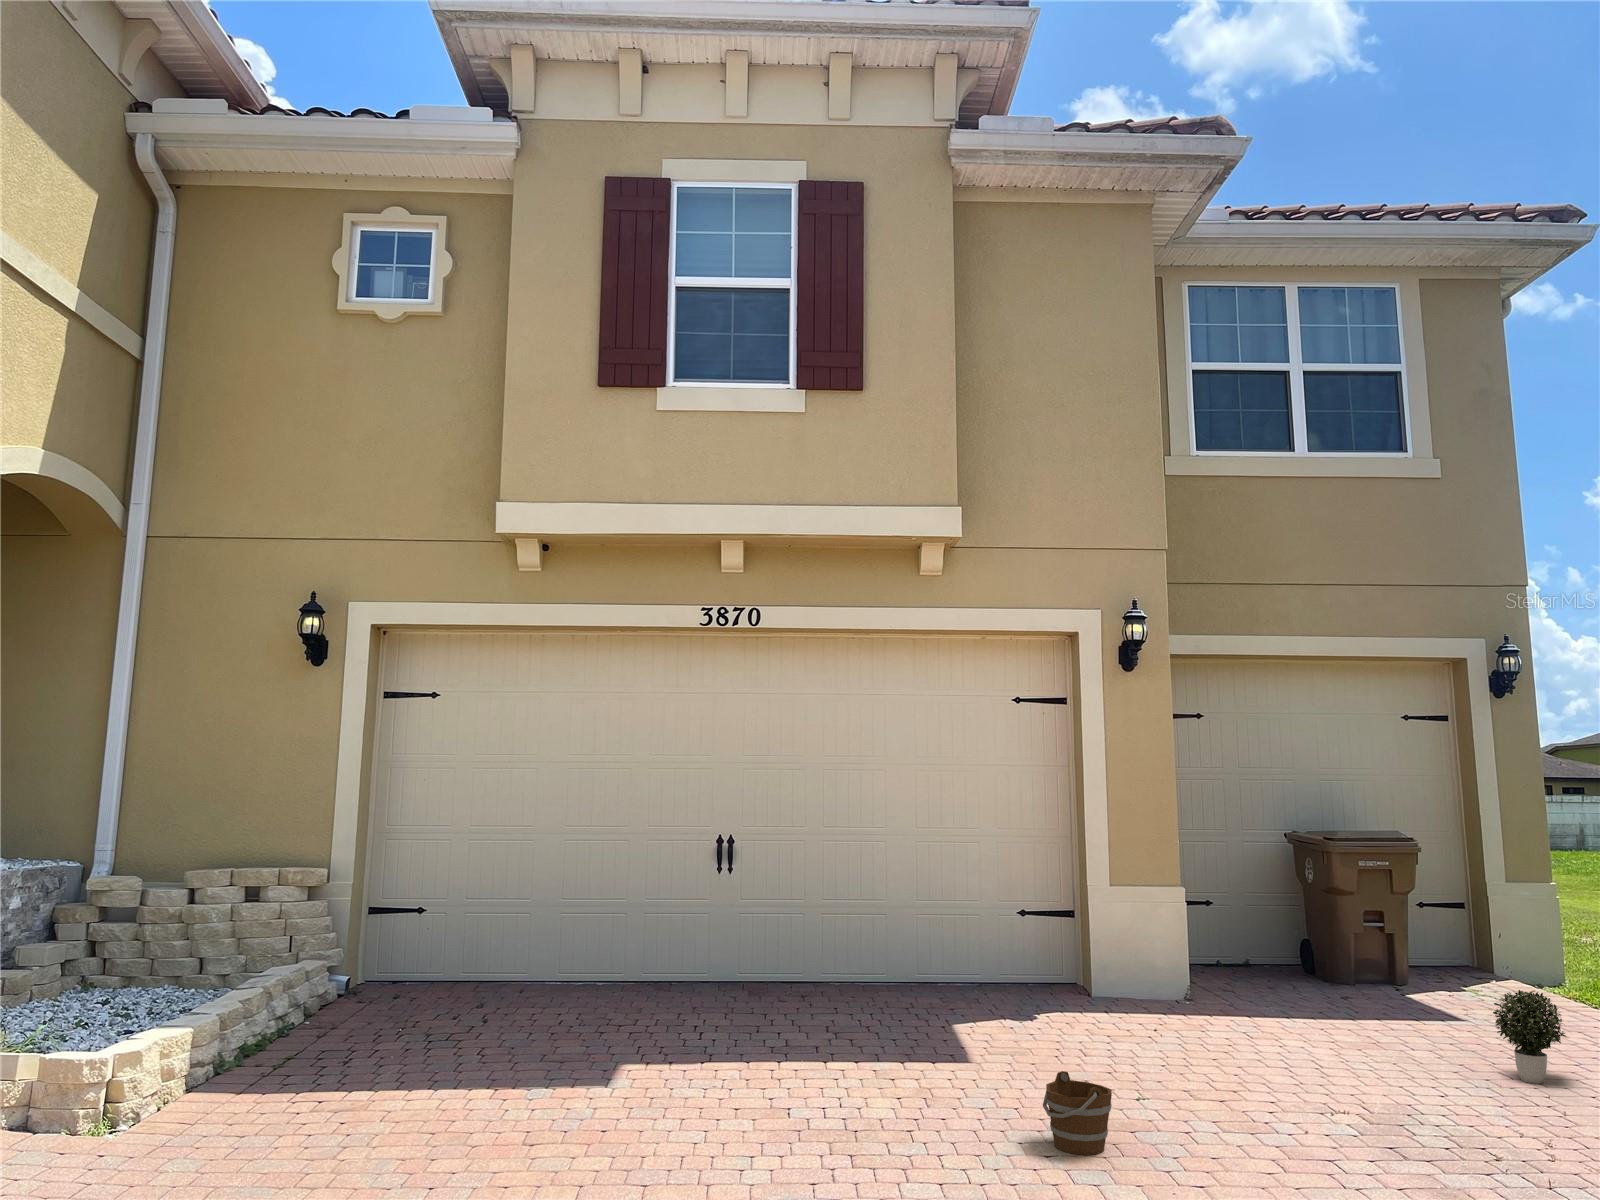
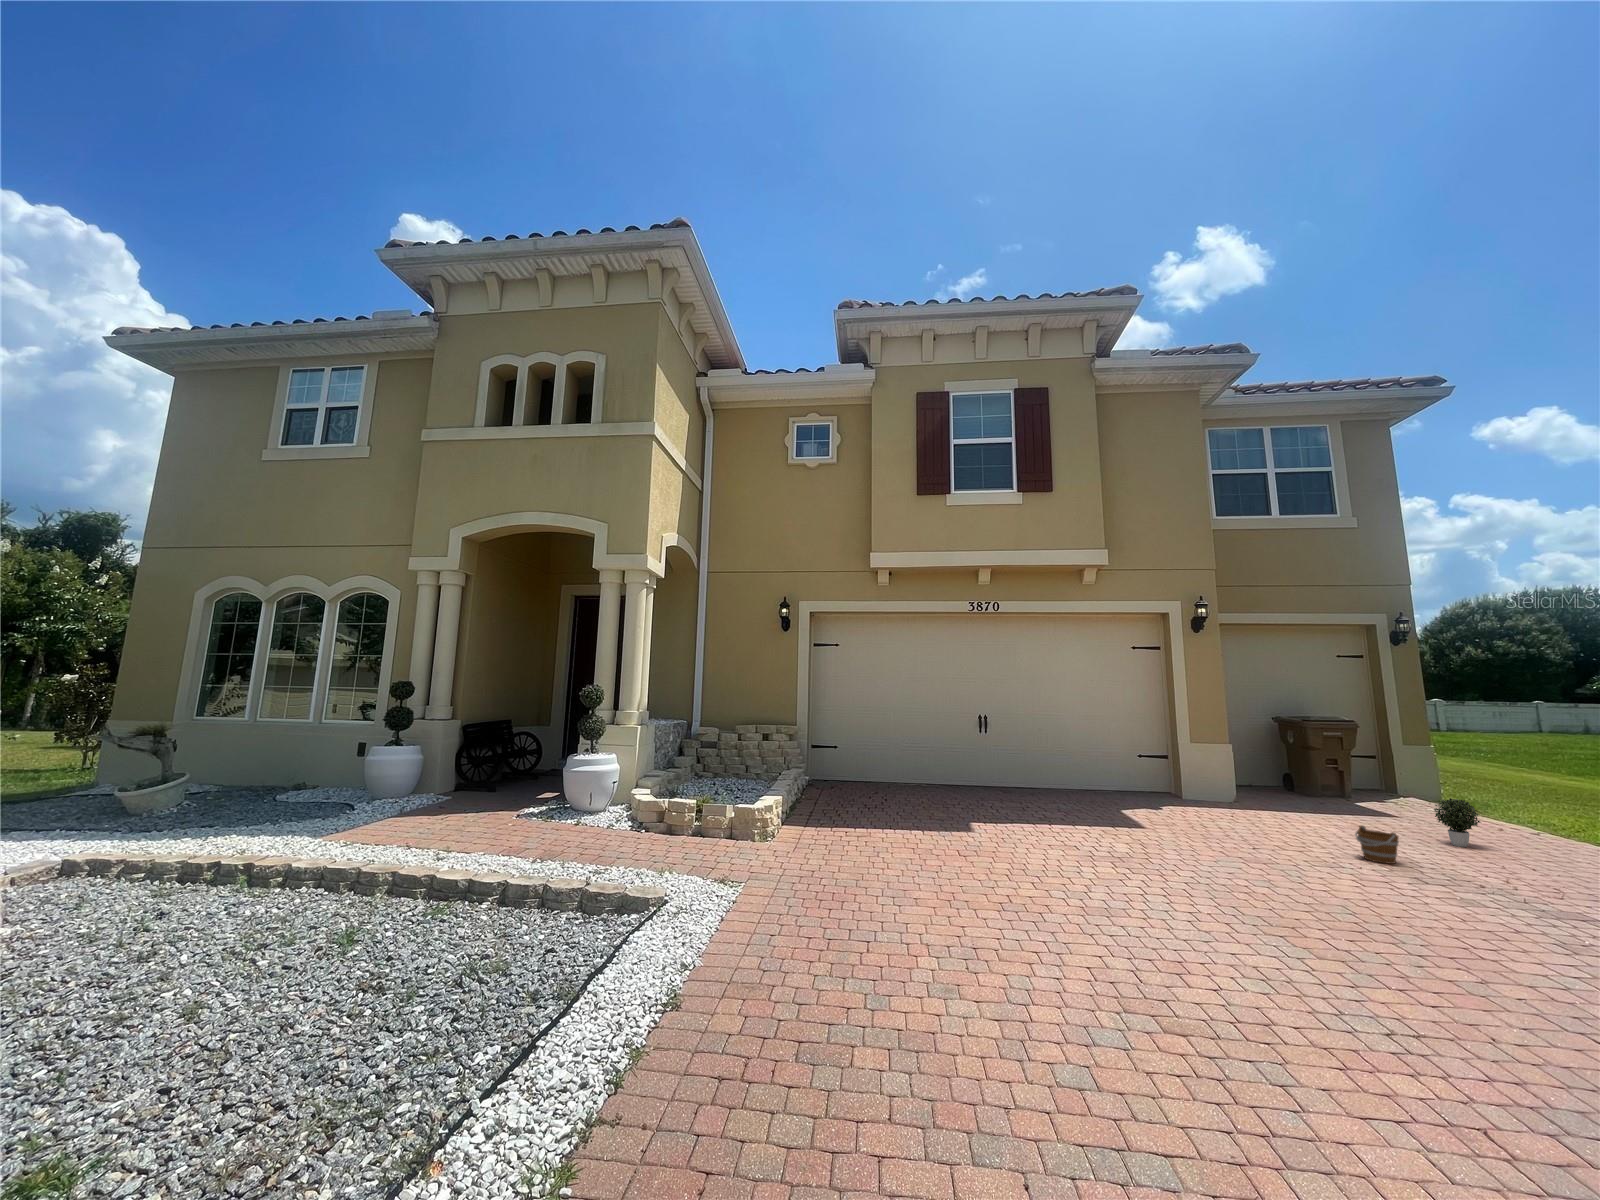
bucket: present [1043,1071,1112,1155] -> present [1355,826,1399,864]

